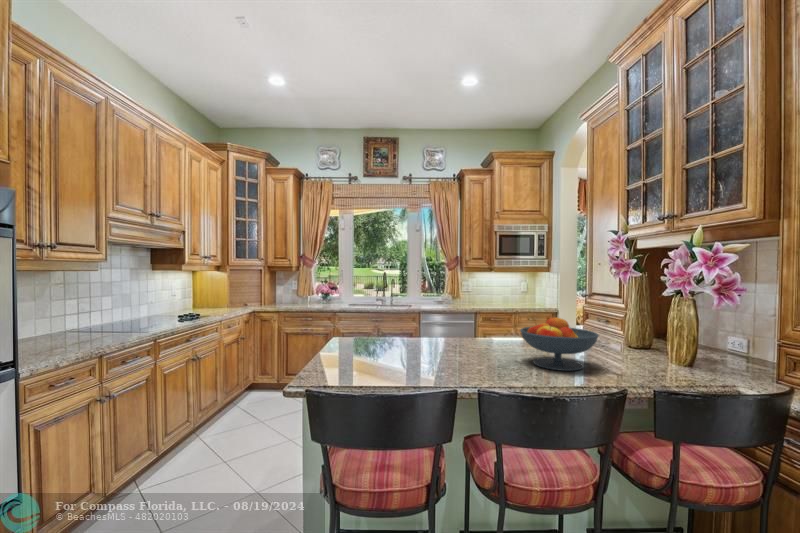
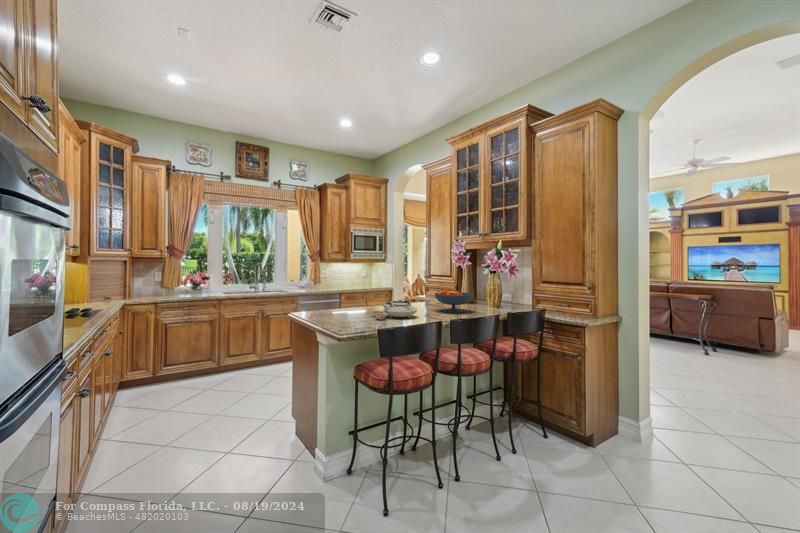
teapot: none [381,334,462,368] -> present [372,300,417,320]

